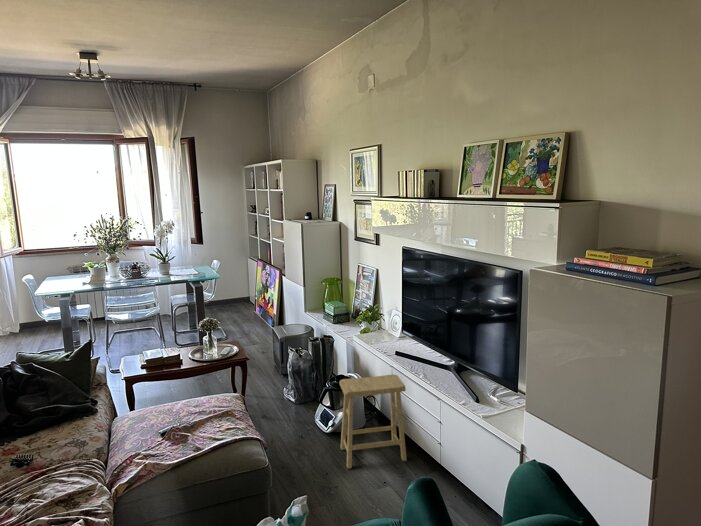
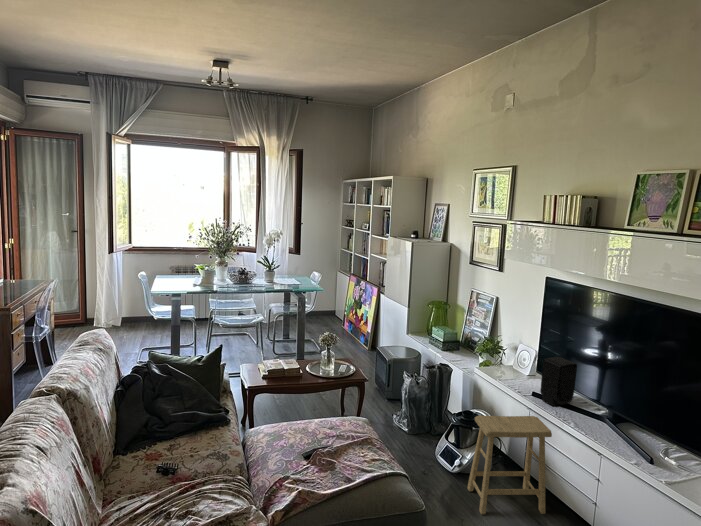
speaker: none [402,318,431,364] -> present [540,357,577,406]

